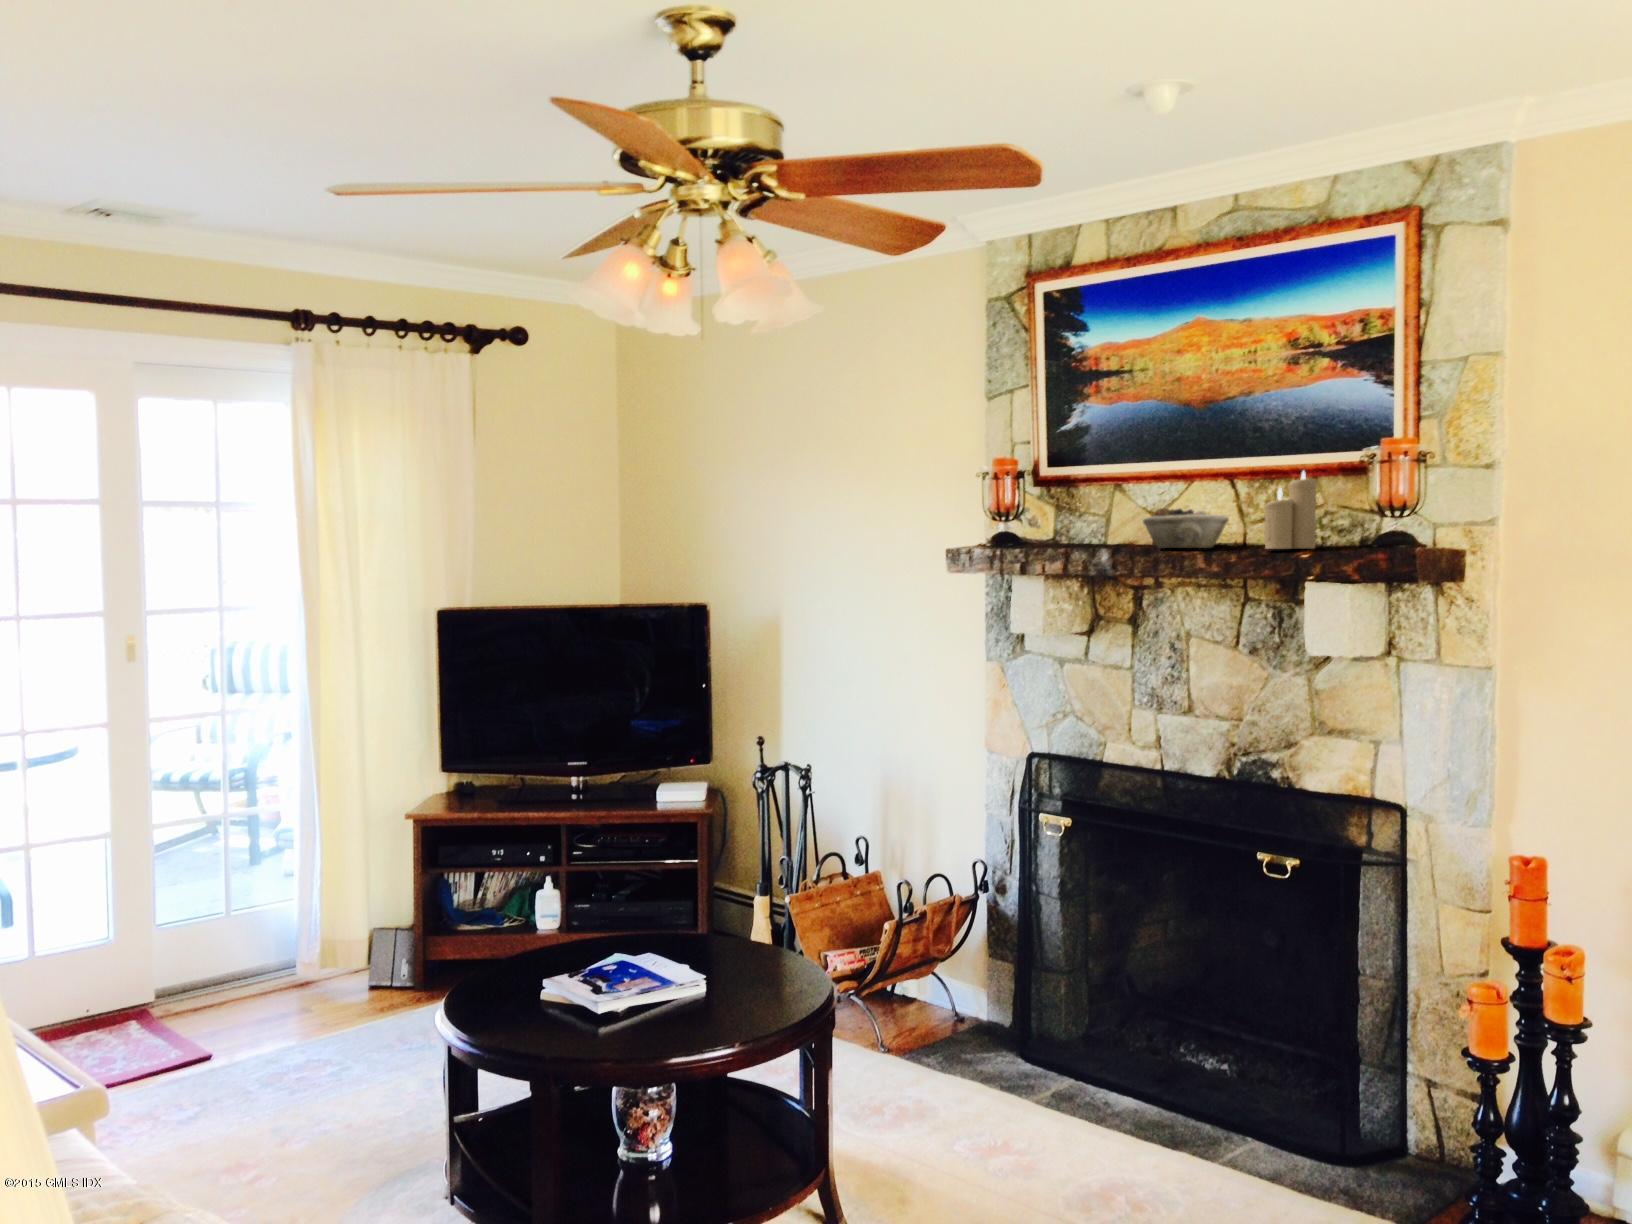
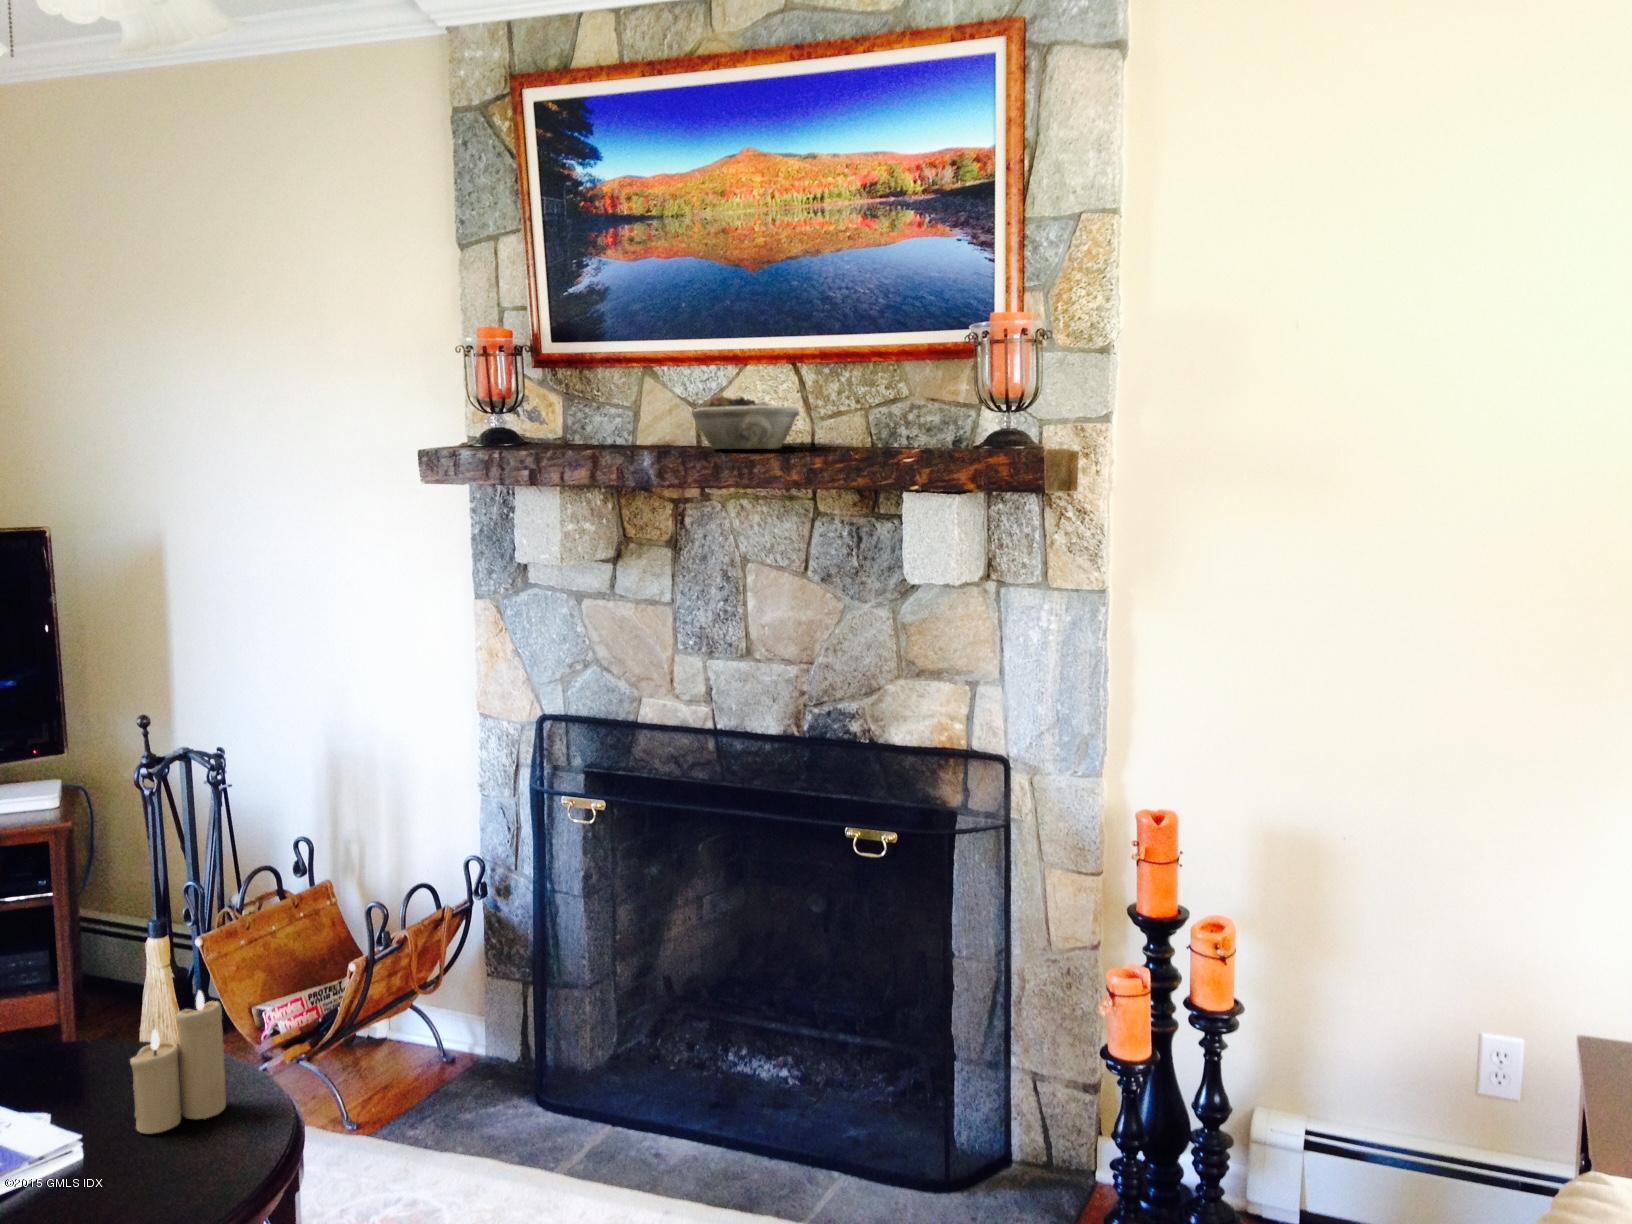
candle: present [1264,471,1317,549] -> present [130,991,226,1134]

